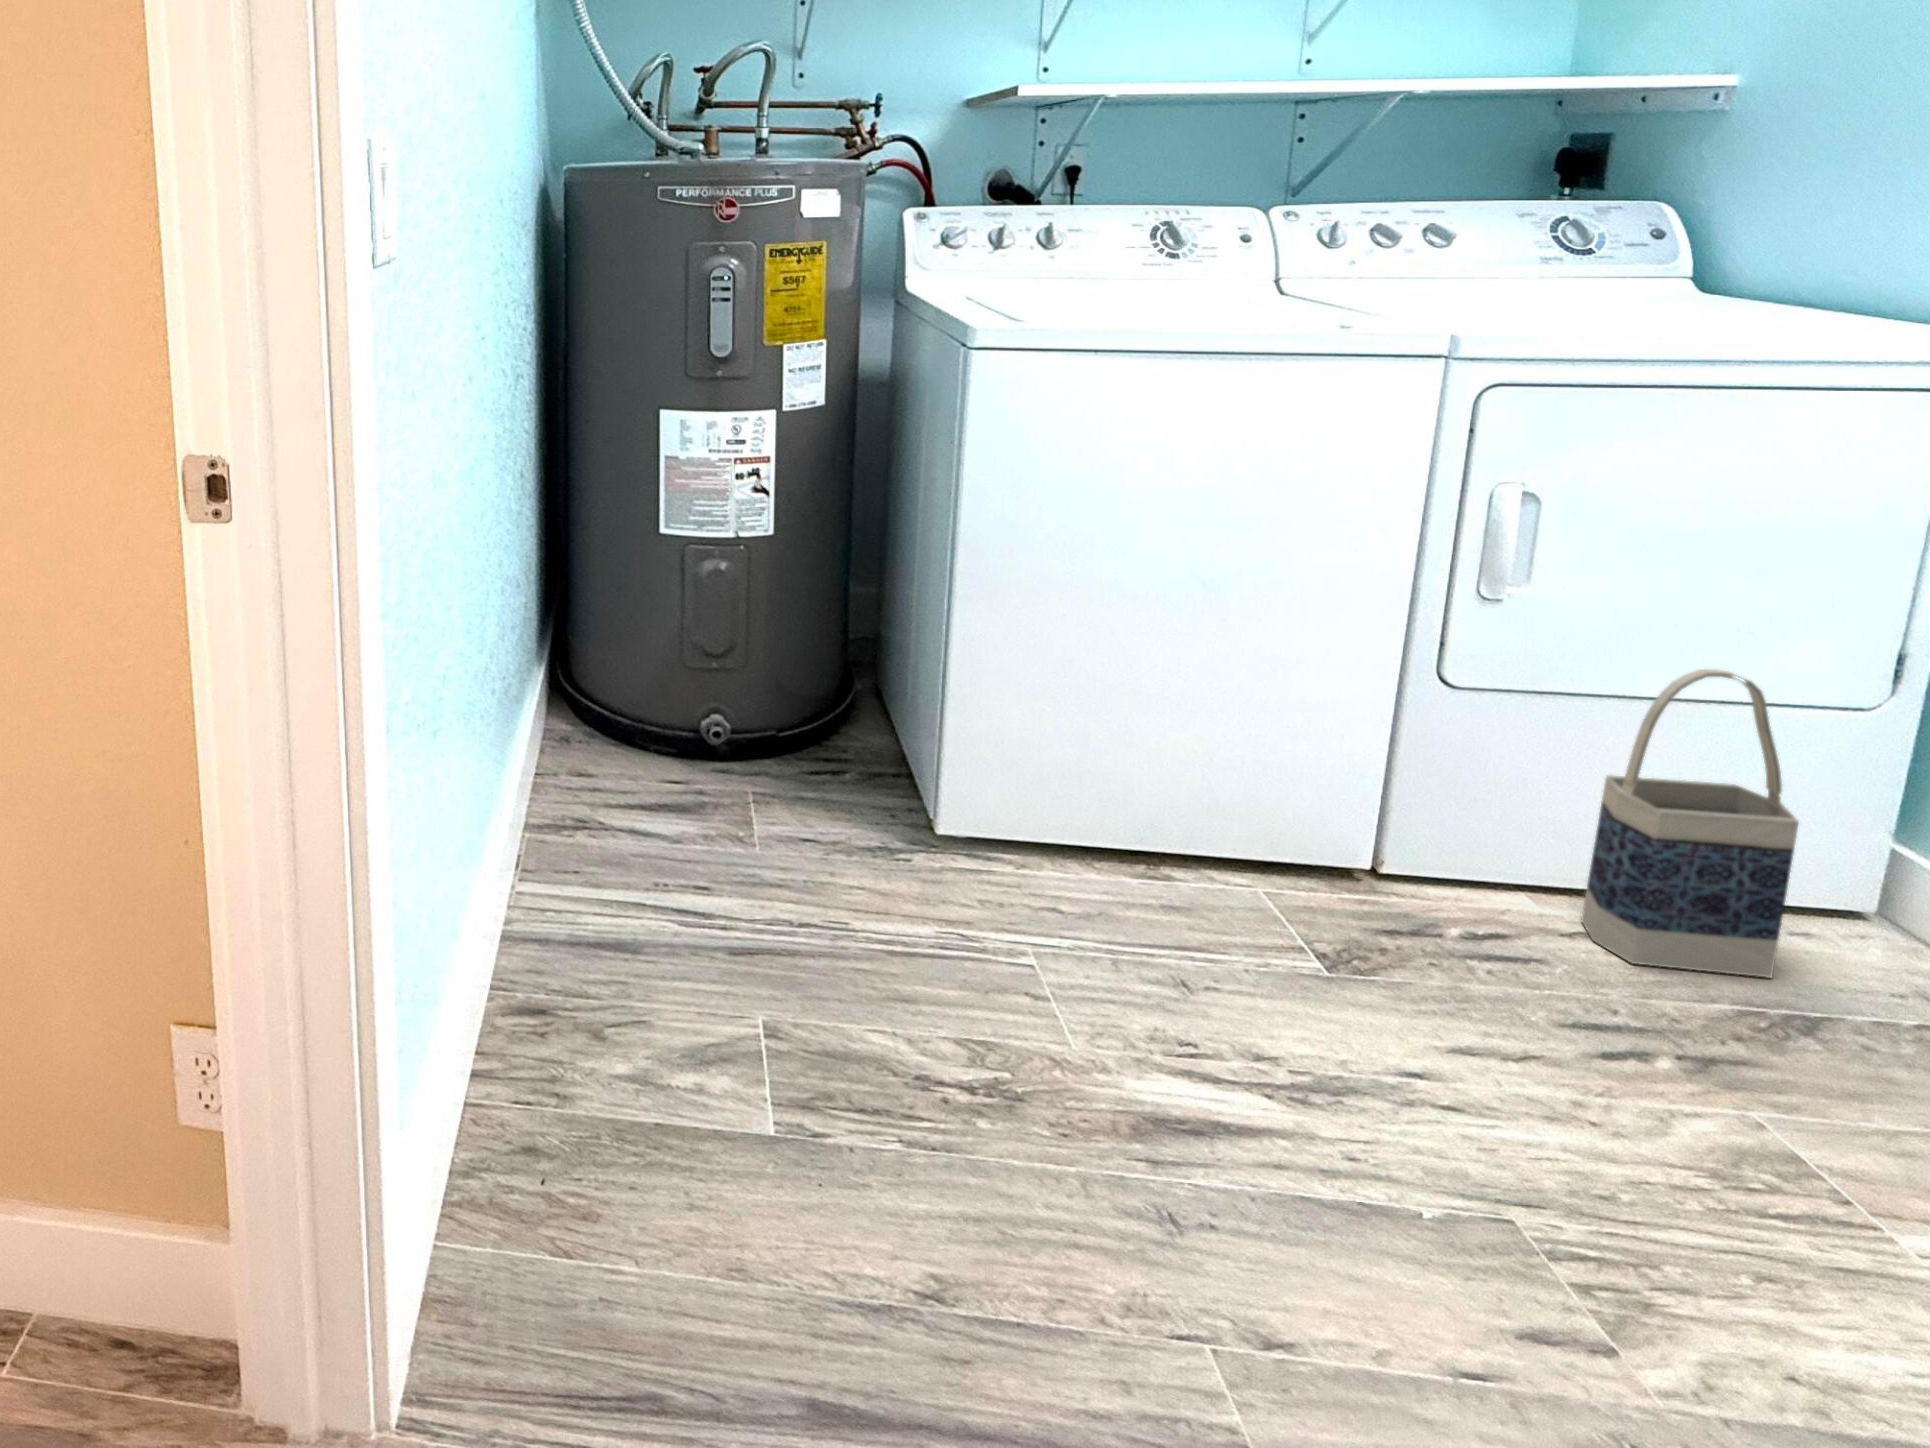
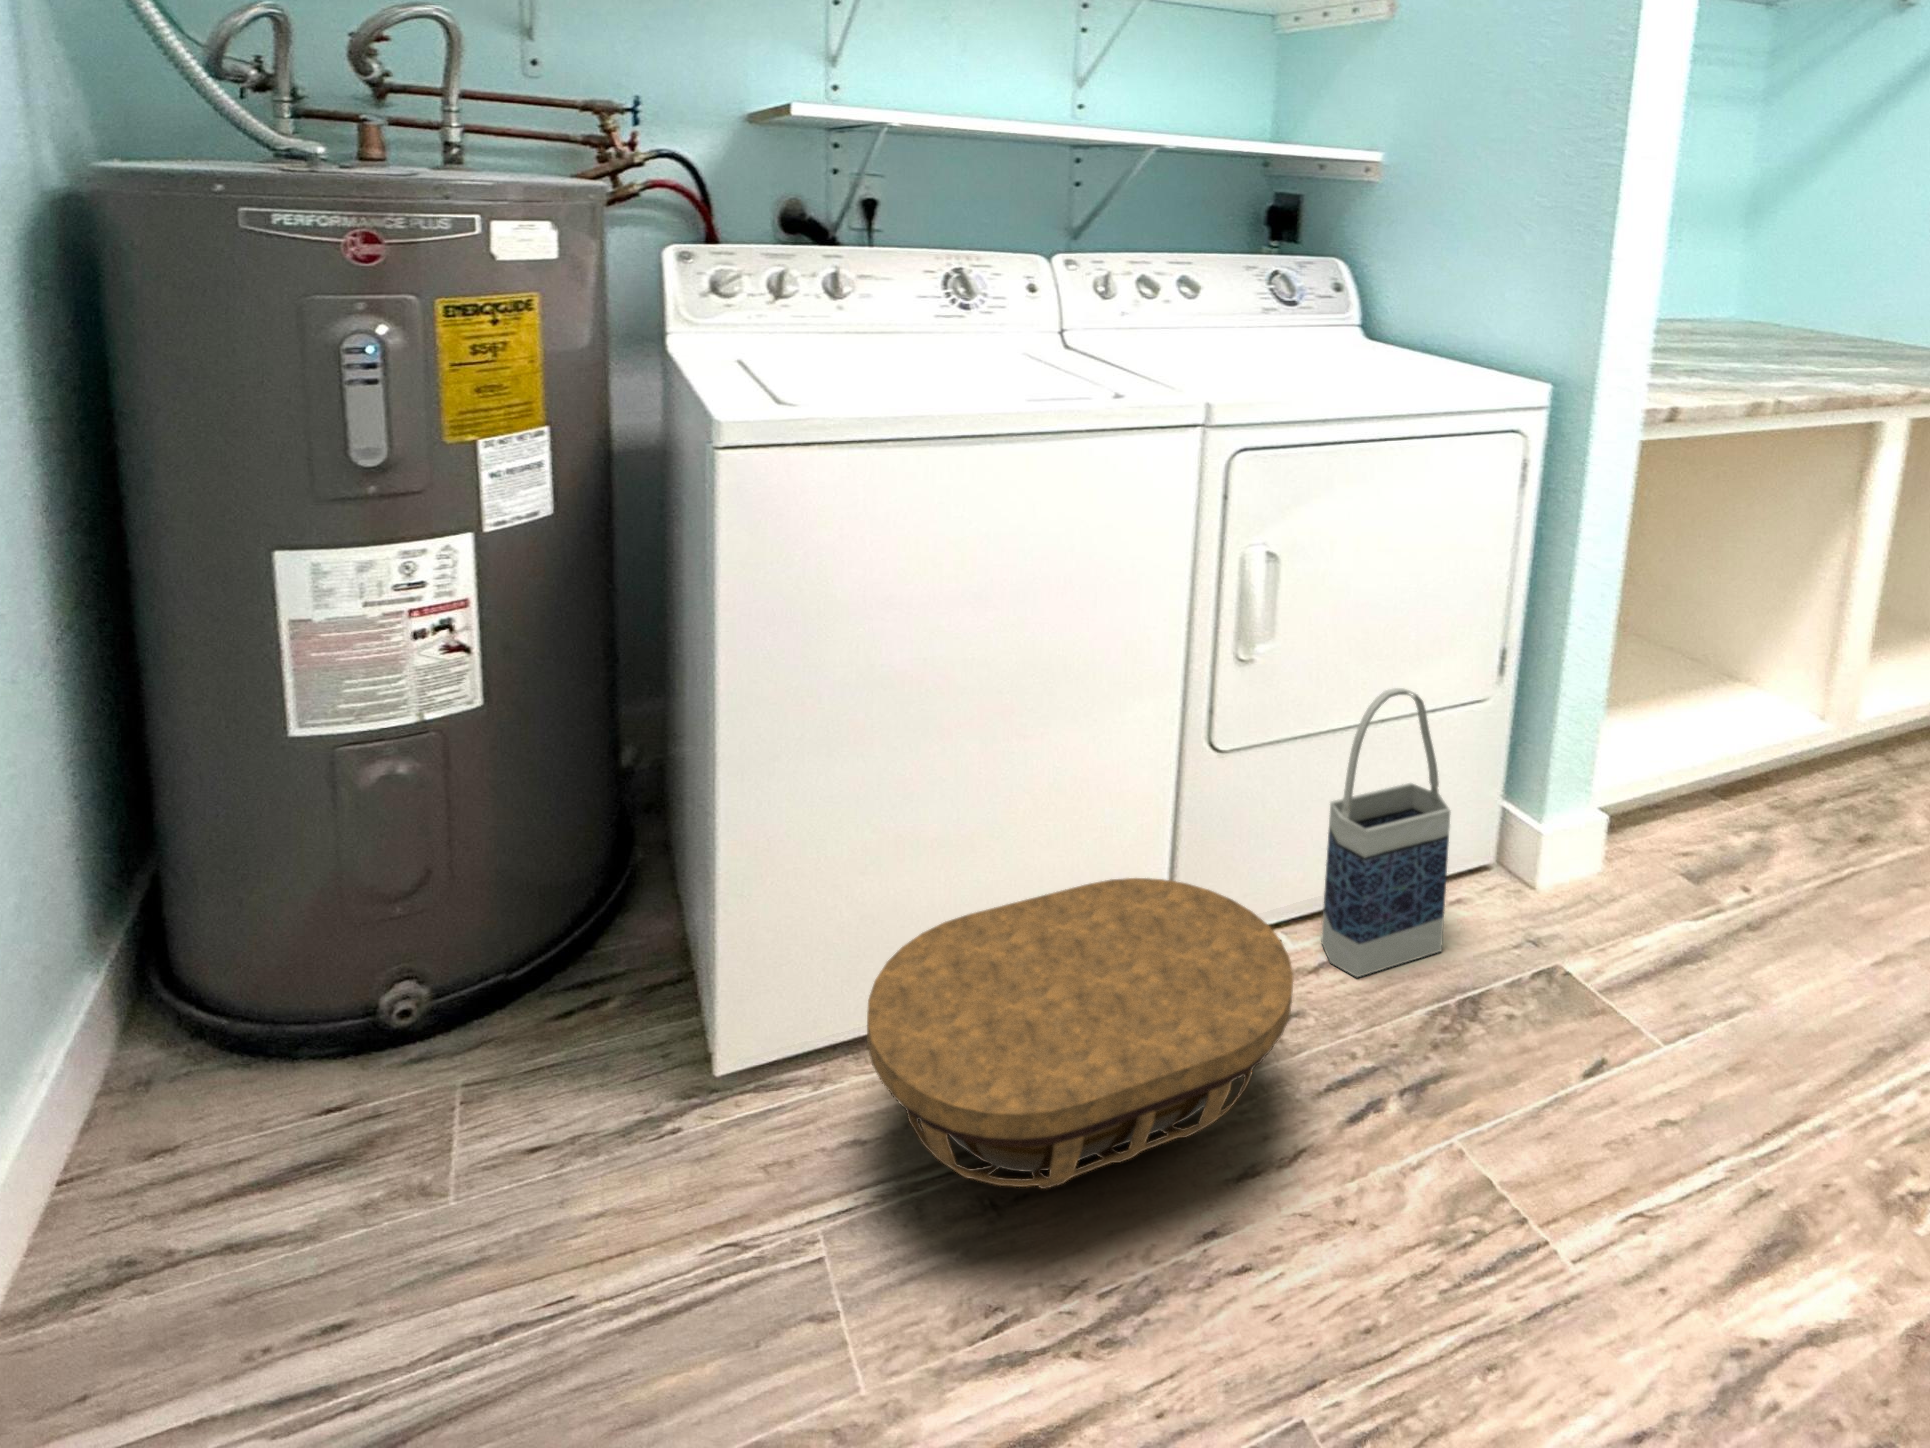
basket: none [1073,766,1543,1008] -> present [867,878,1293,1189]

